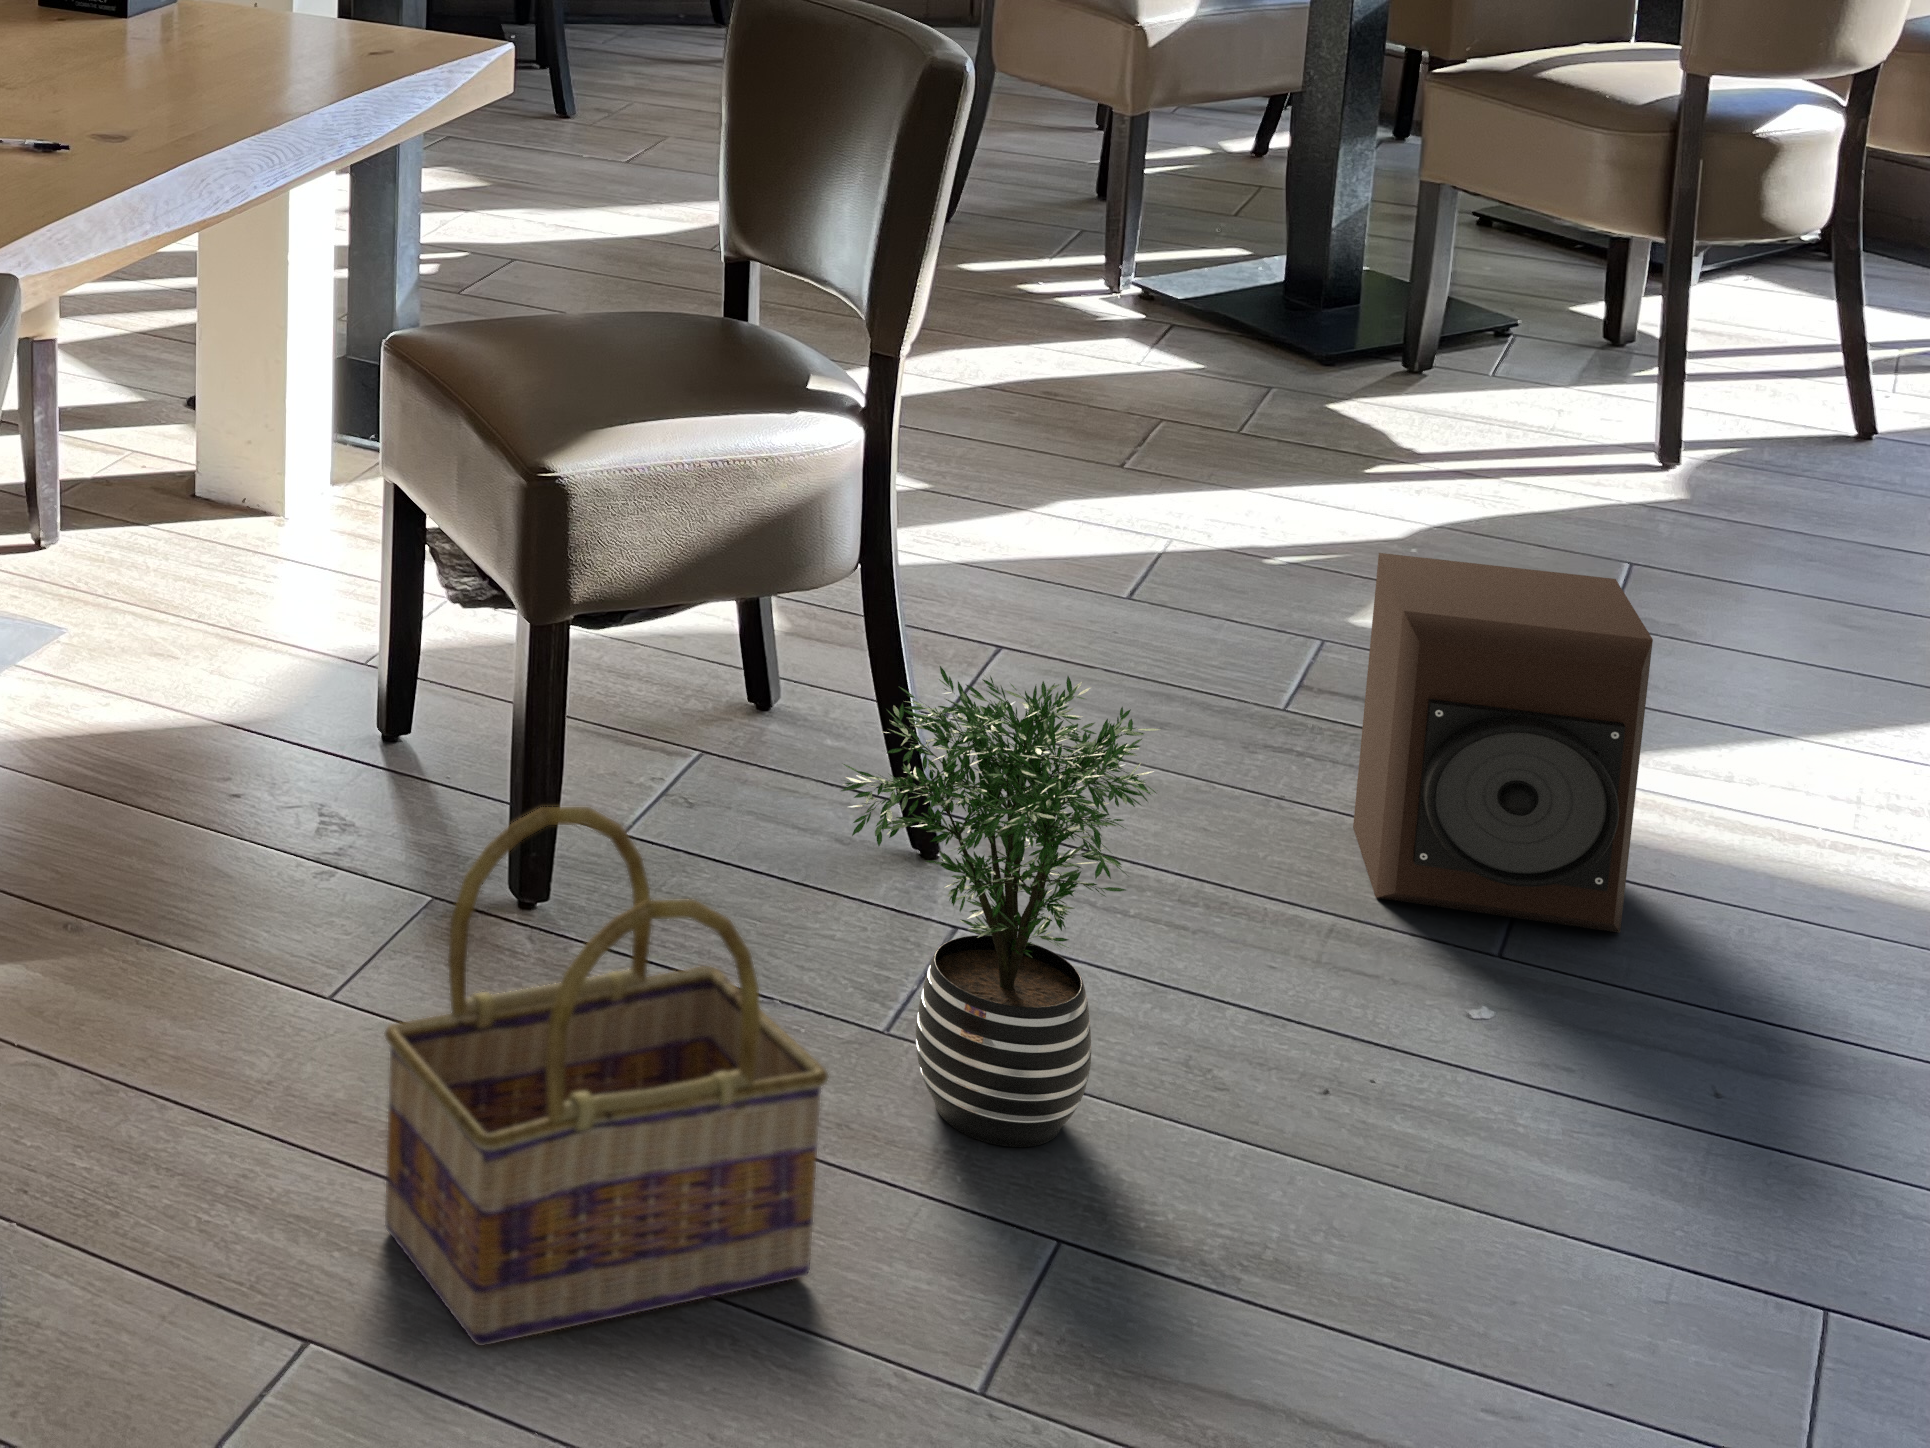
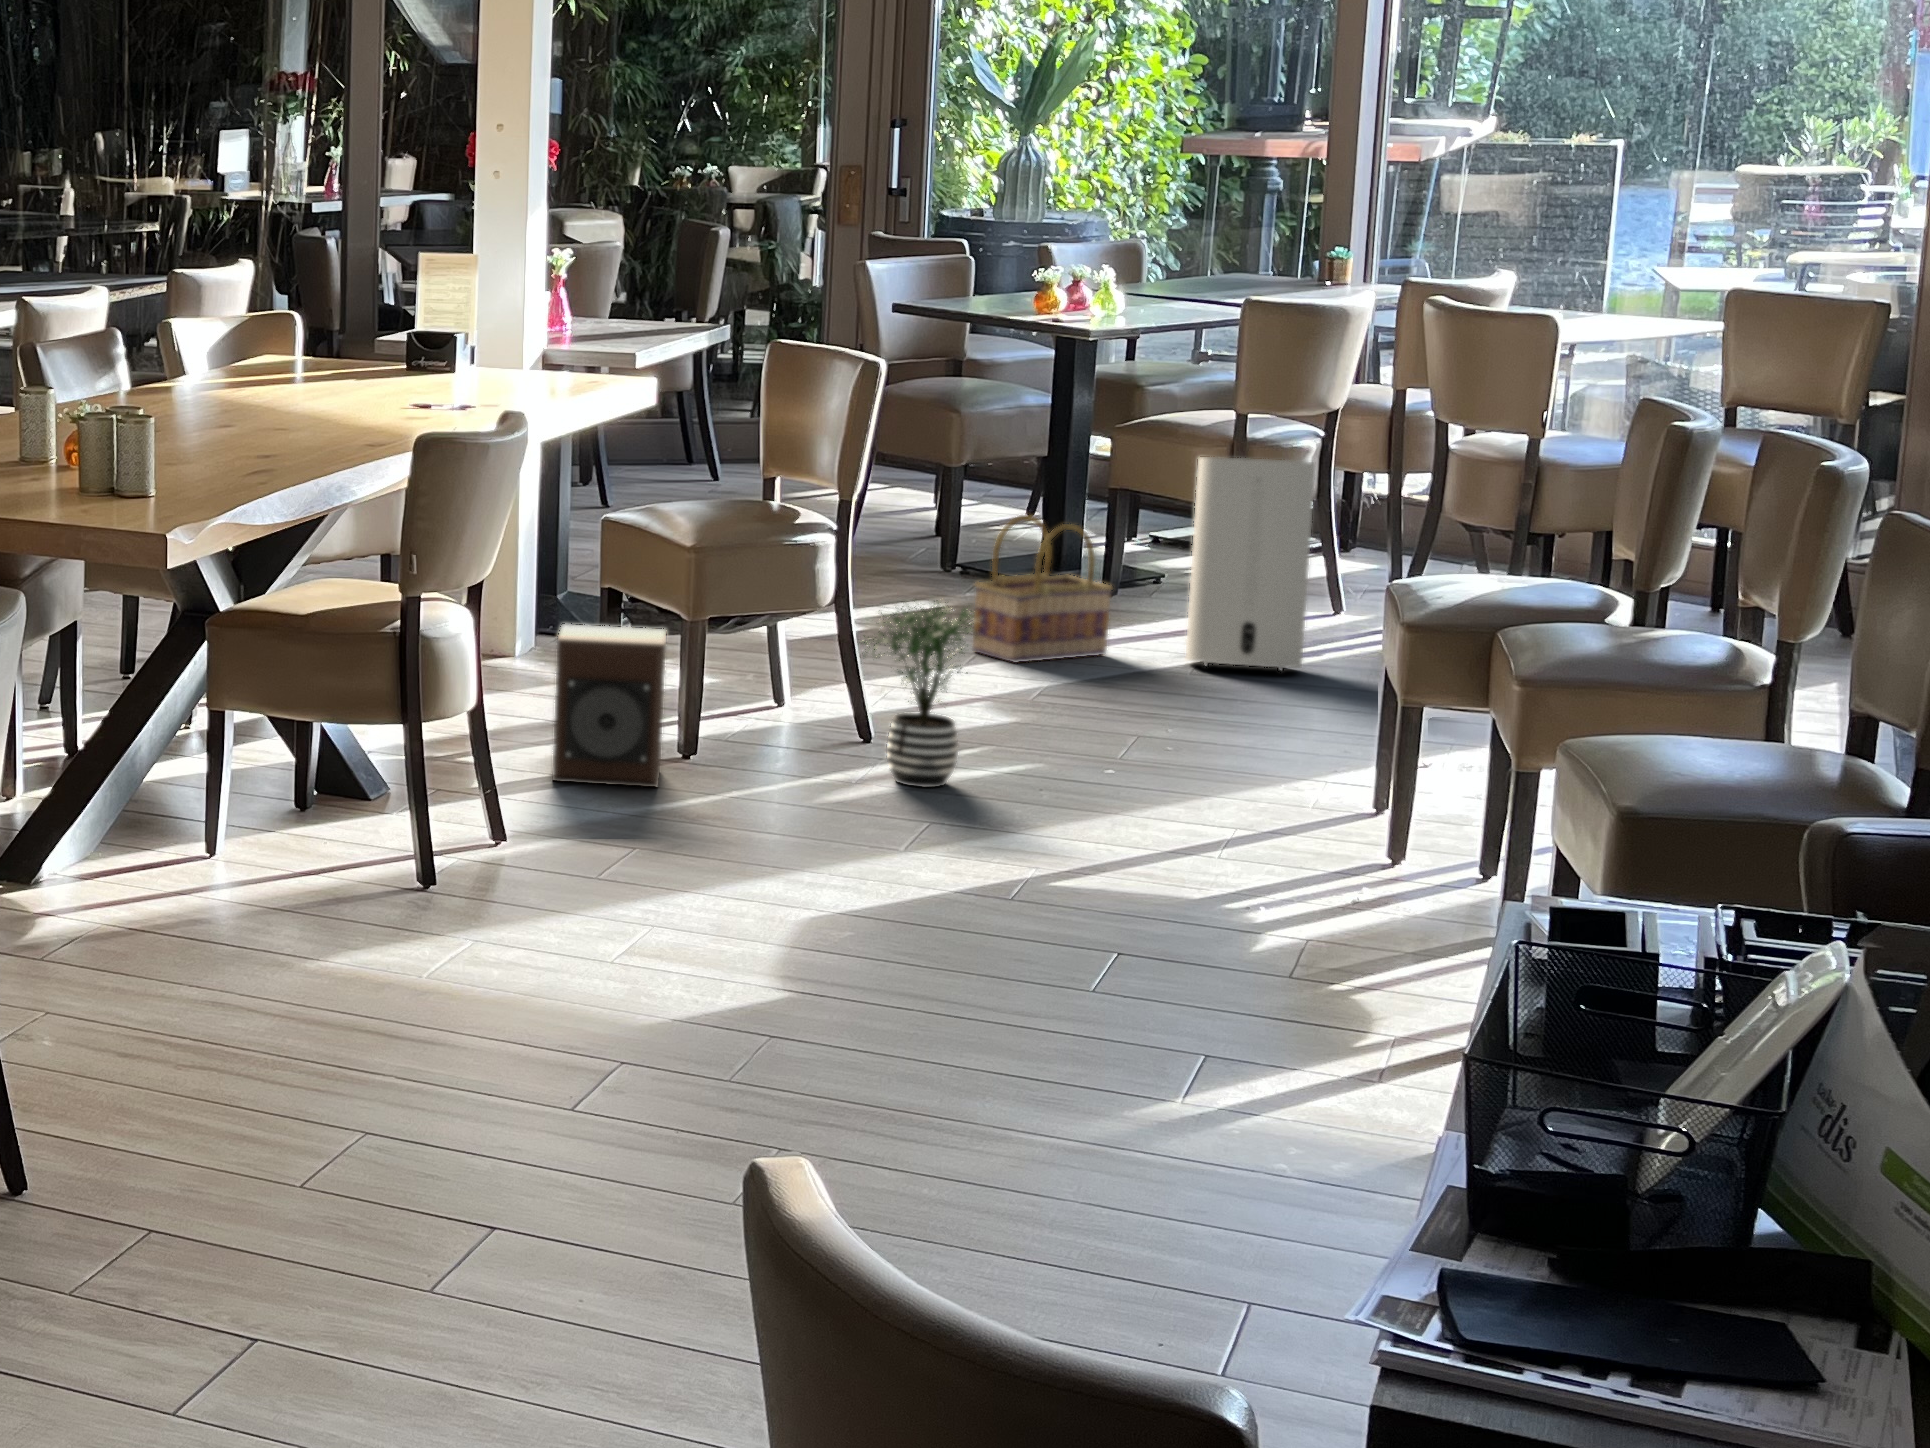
air purifier: none [1566,177,1853,623] -> present [1185,457,1315,670]
speaker: present [1353,553,1653,933] -> present [552,625,666,787]
basket: present [384,807,828,1346] -> present [973,515,1112,663]

